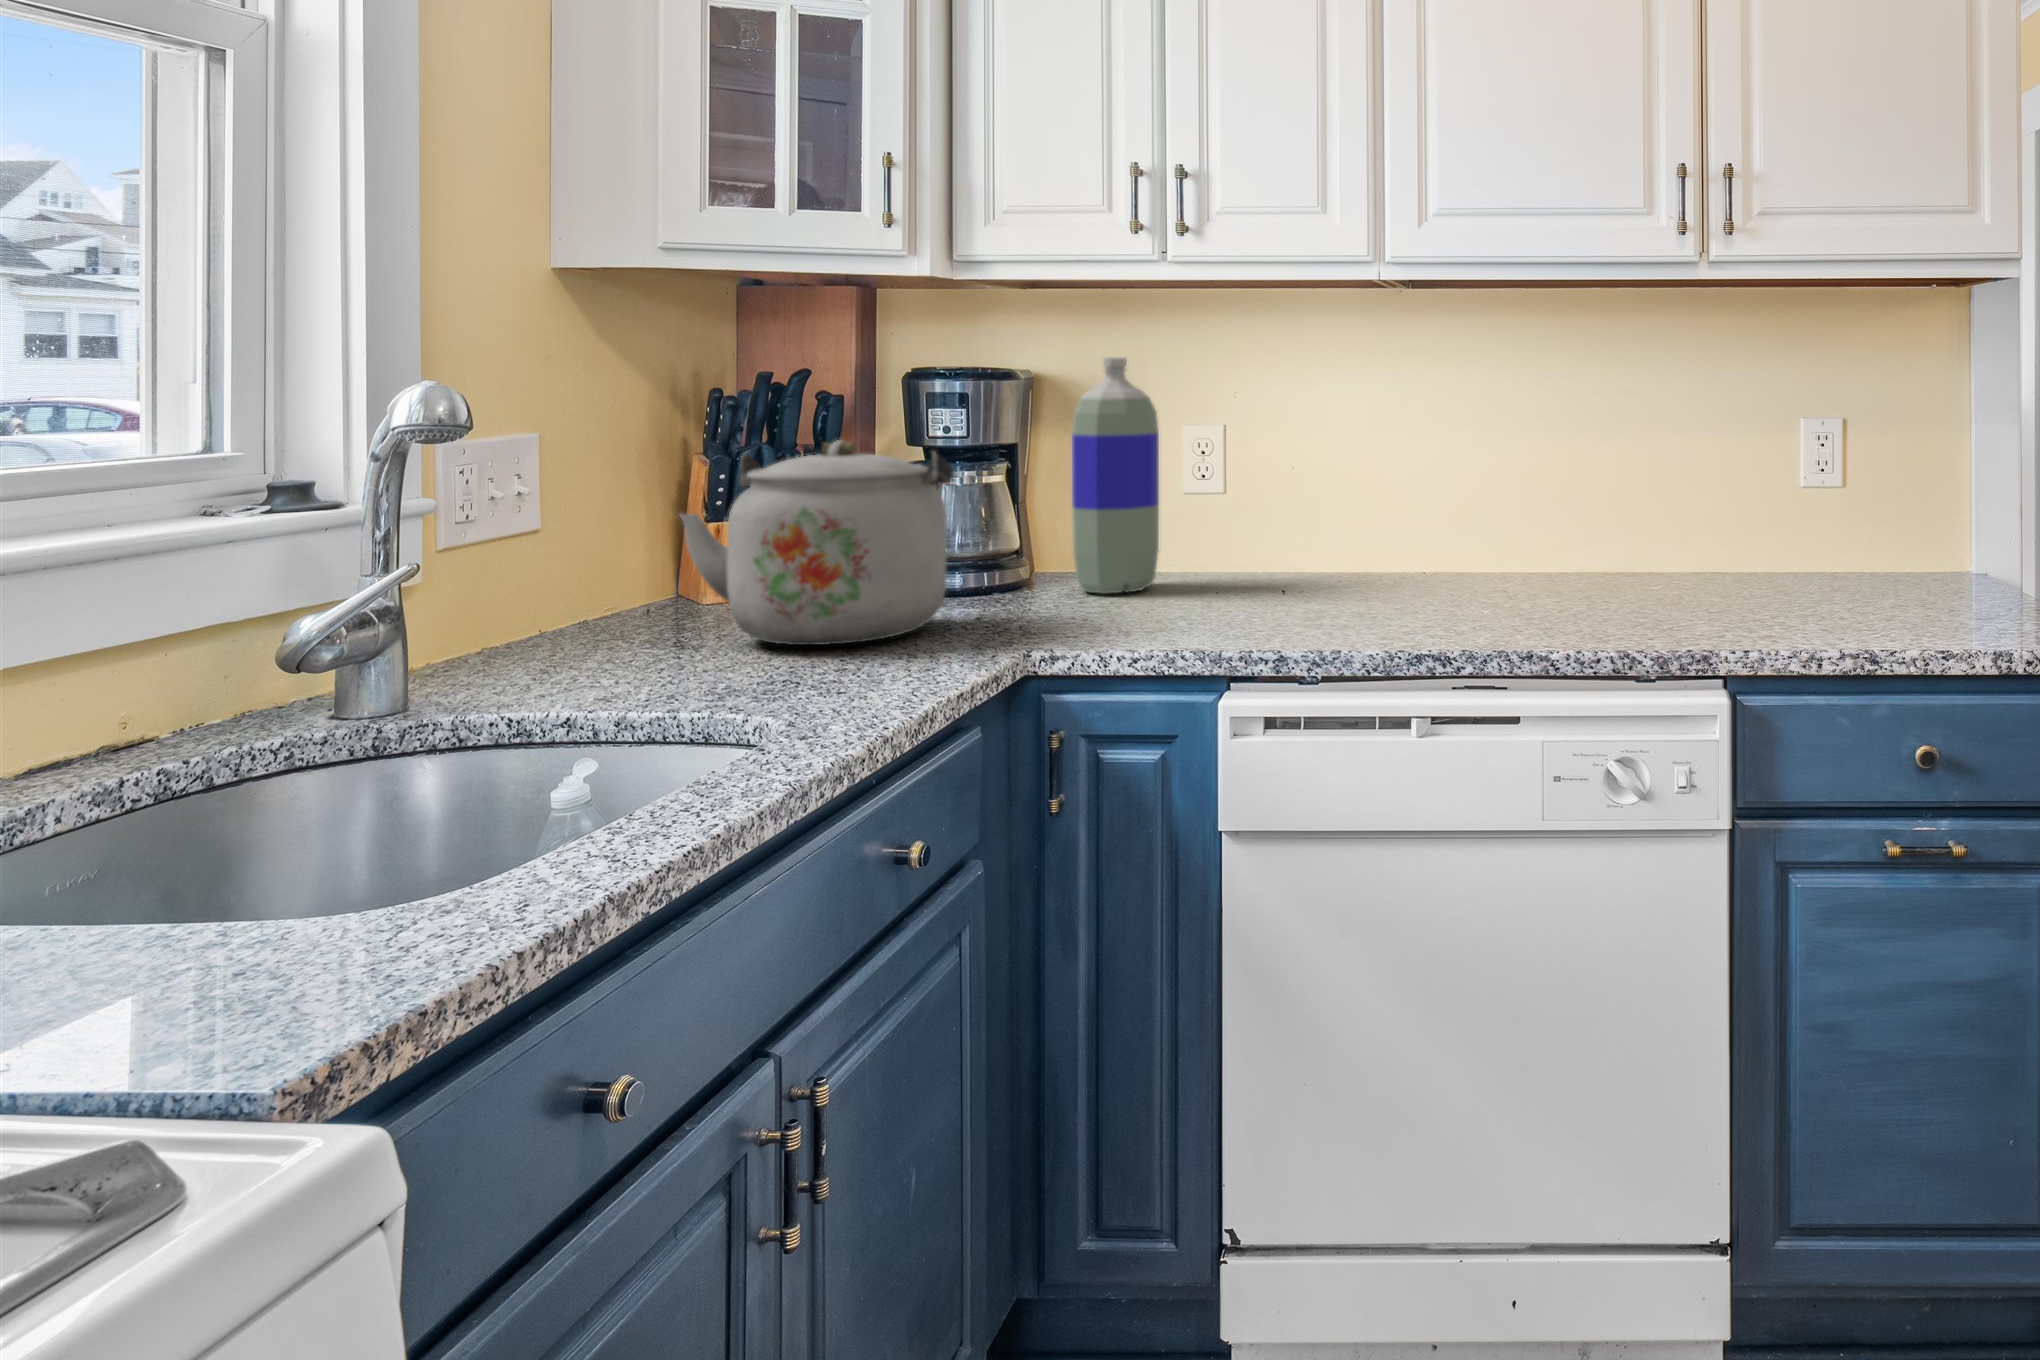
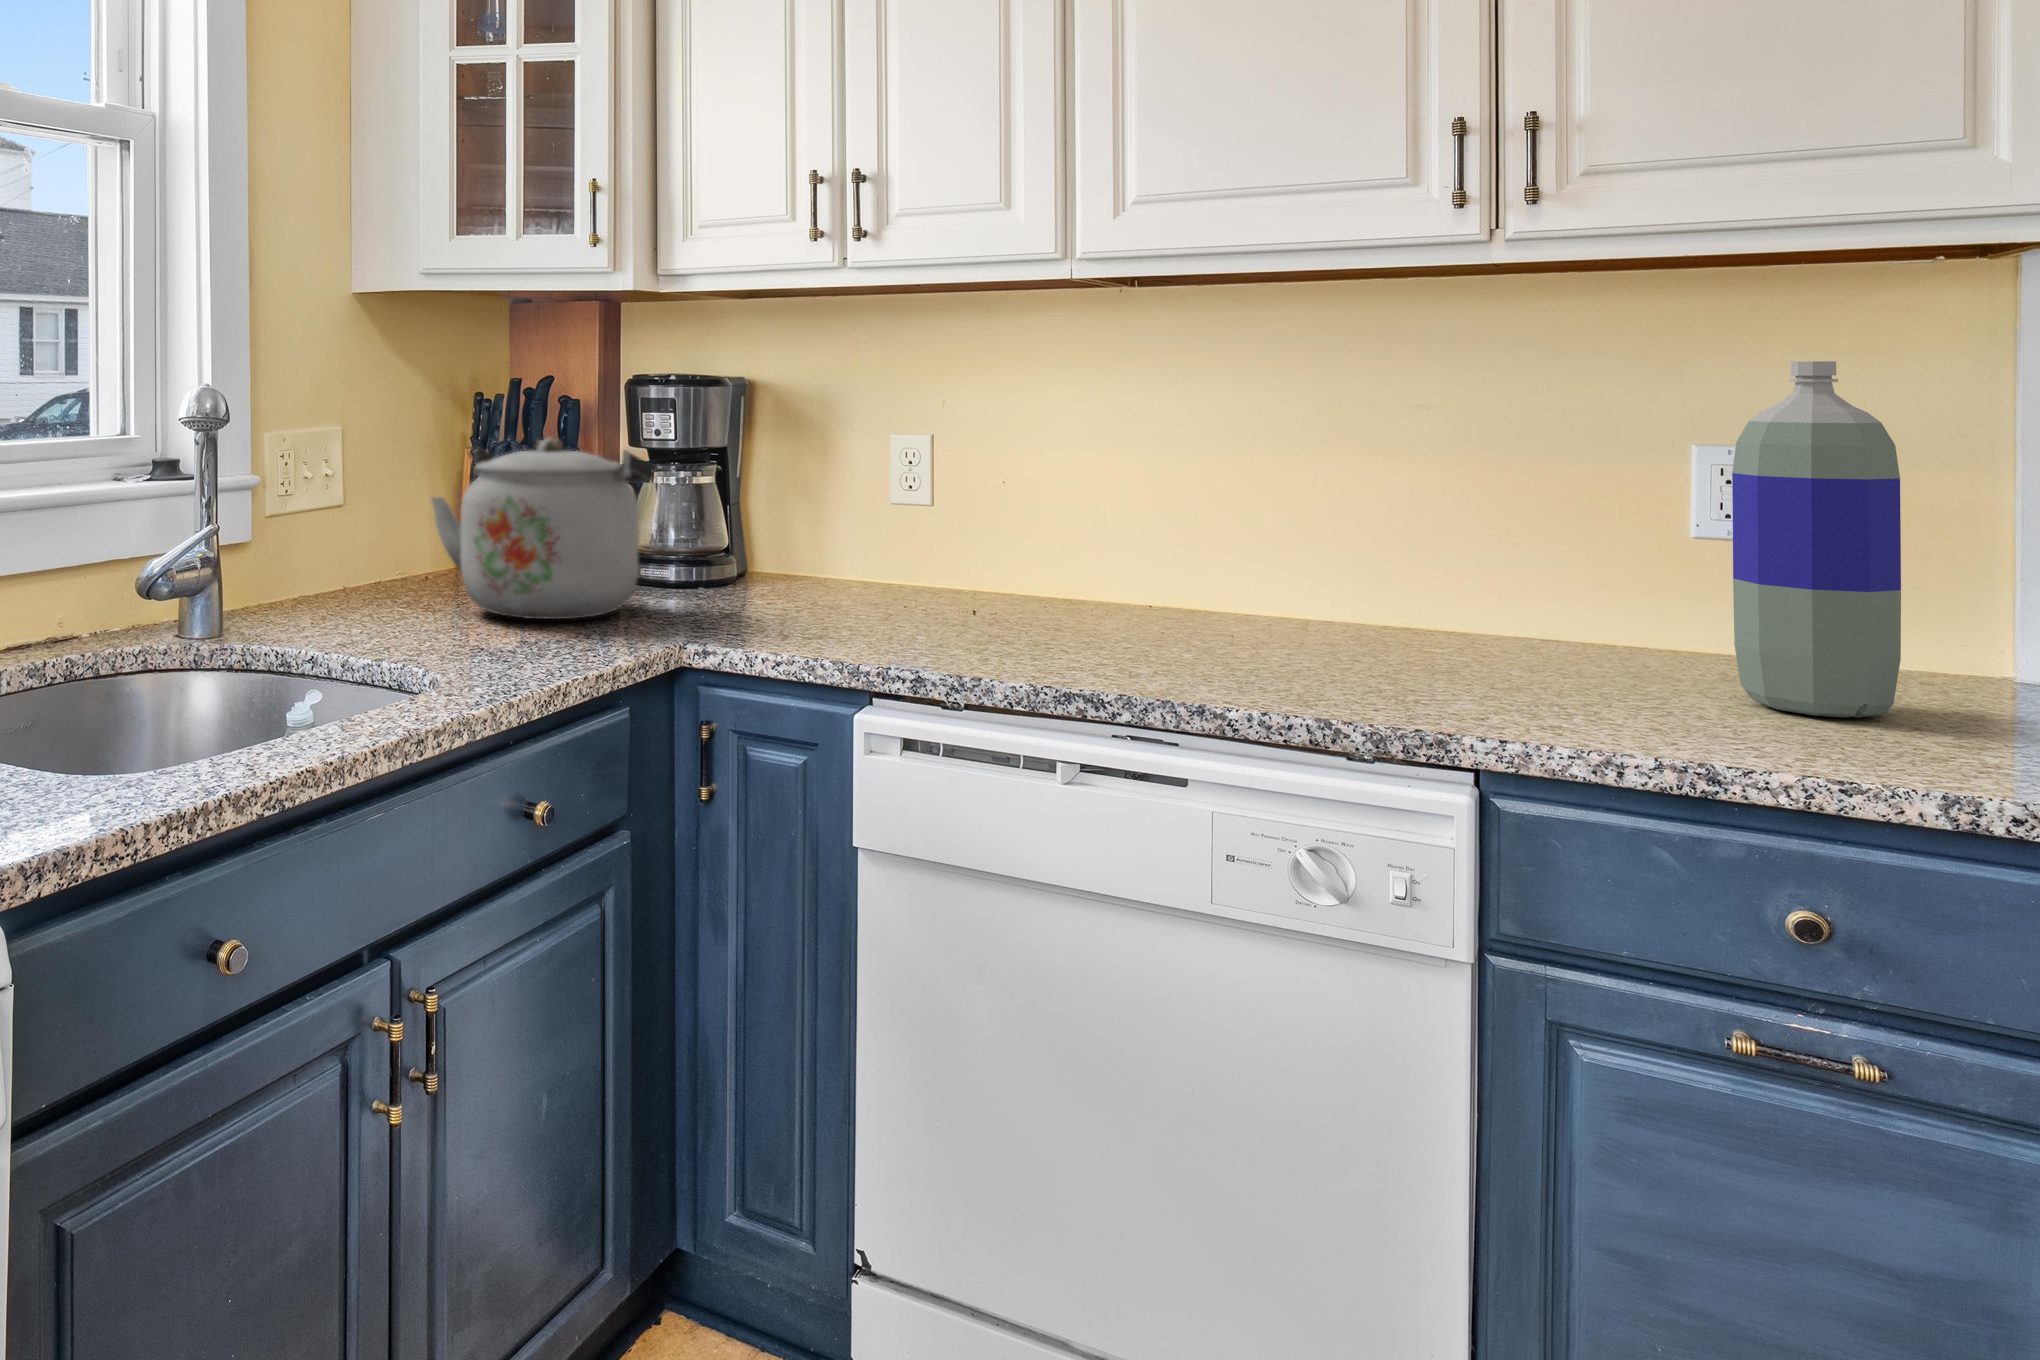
bottle: present [1072,358,1159,594] -> present [1732,361,1901,718]

